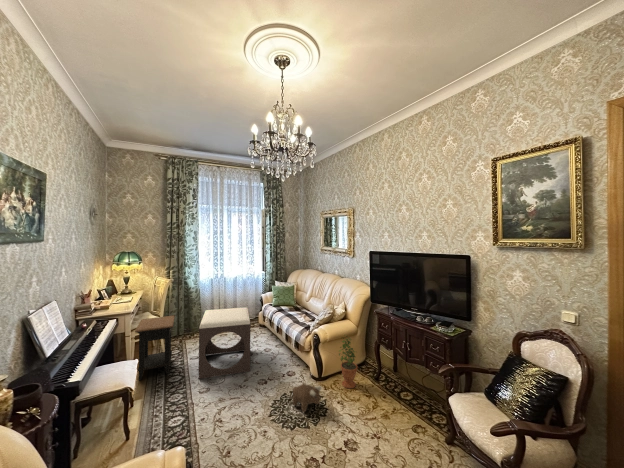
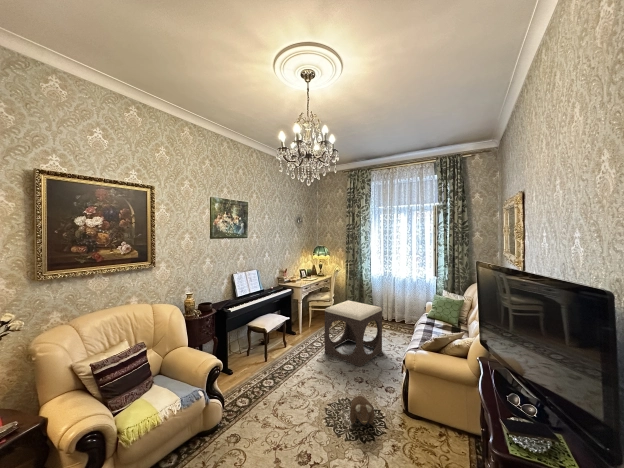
side table: present [135,316,175,380] -> none [297,296,330,341]
potted plant: present [339,336,357,388] -> none [418,371,450,450]

